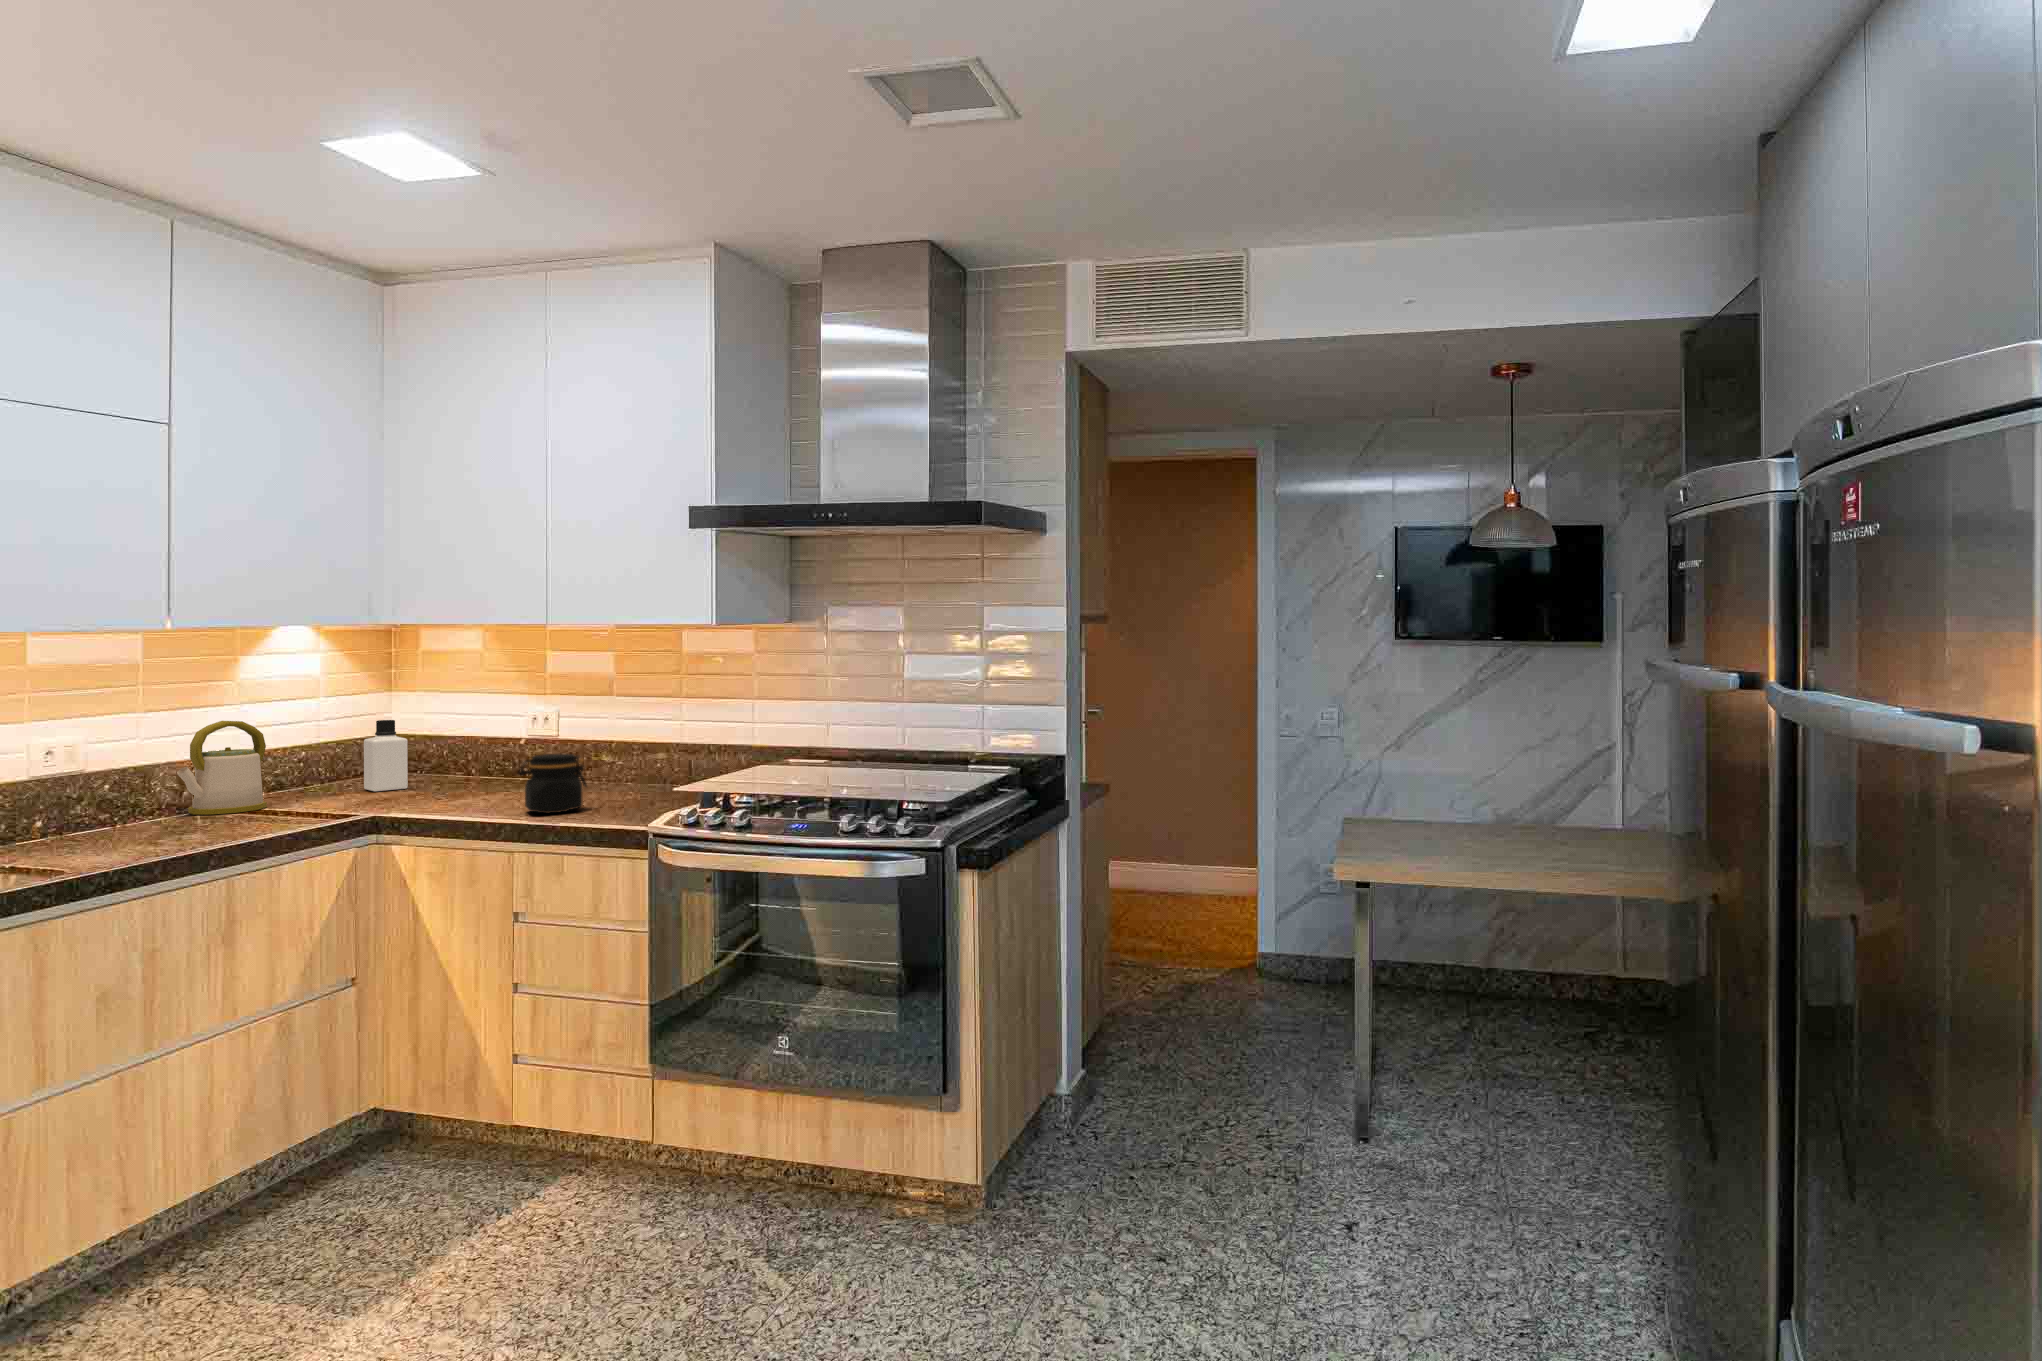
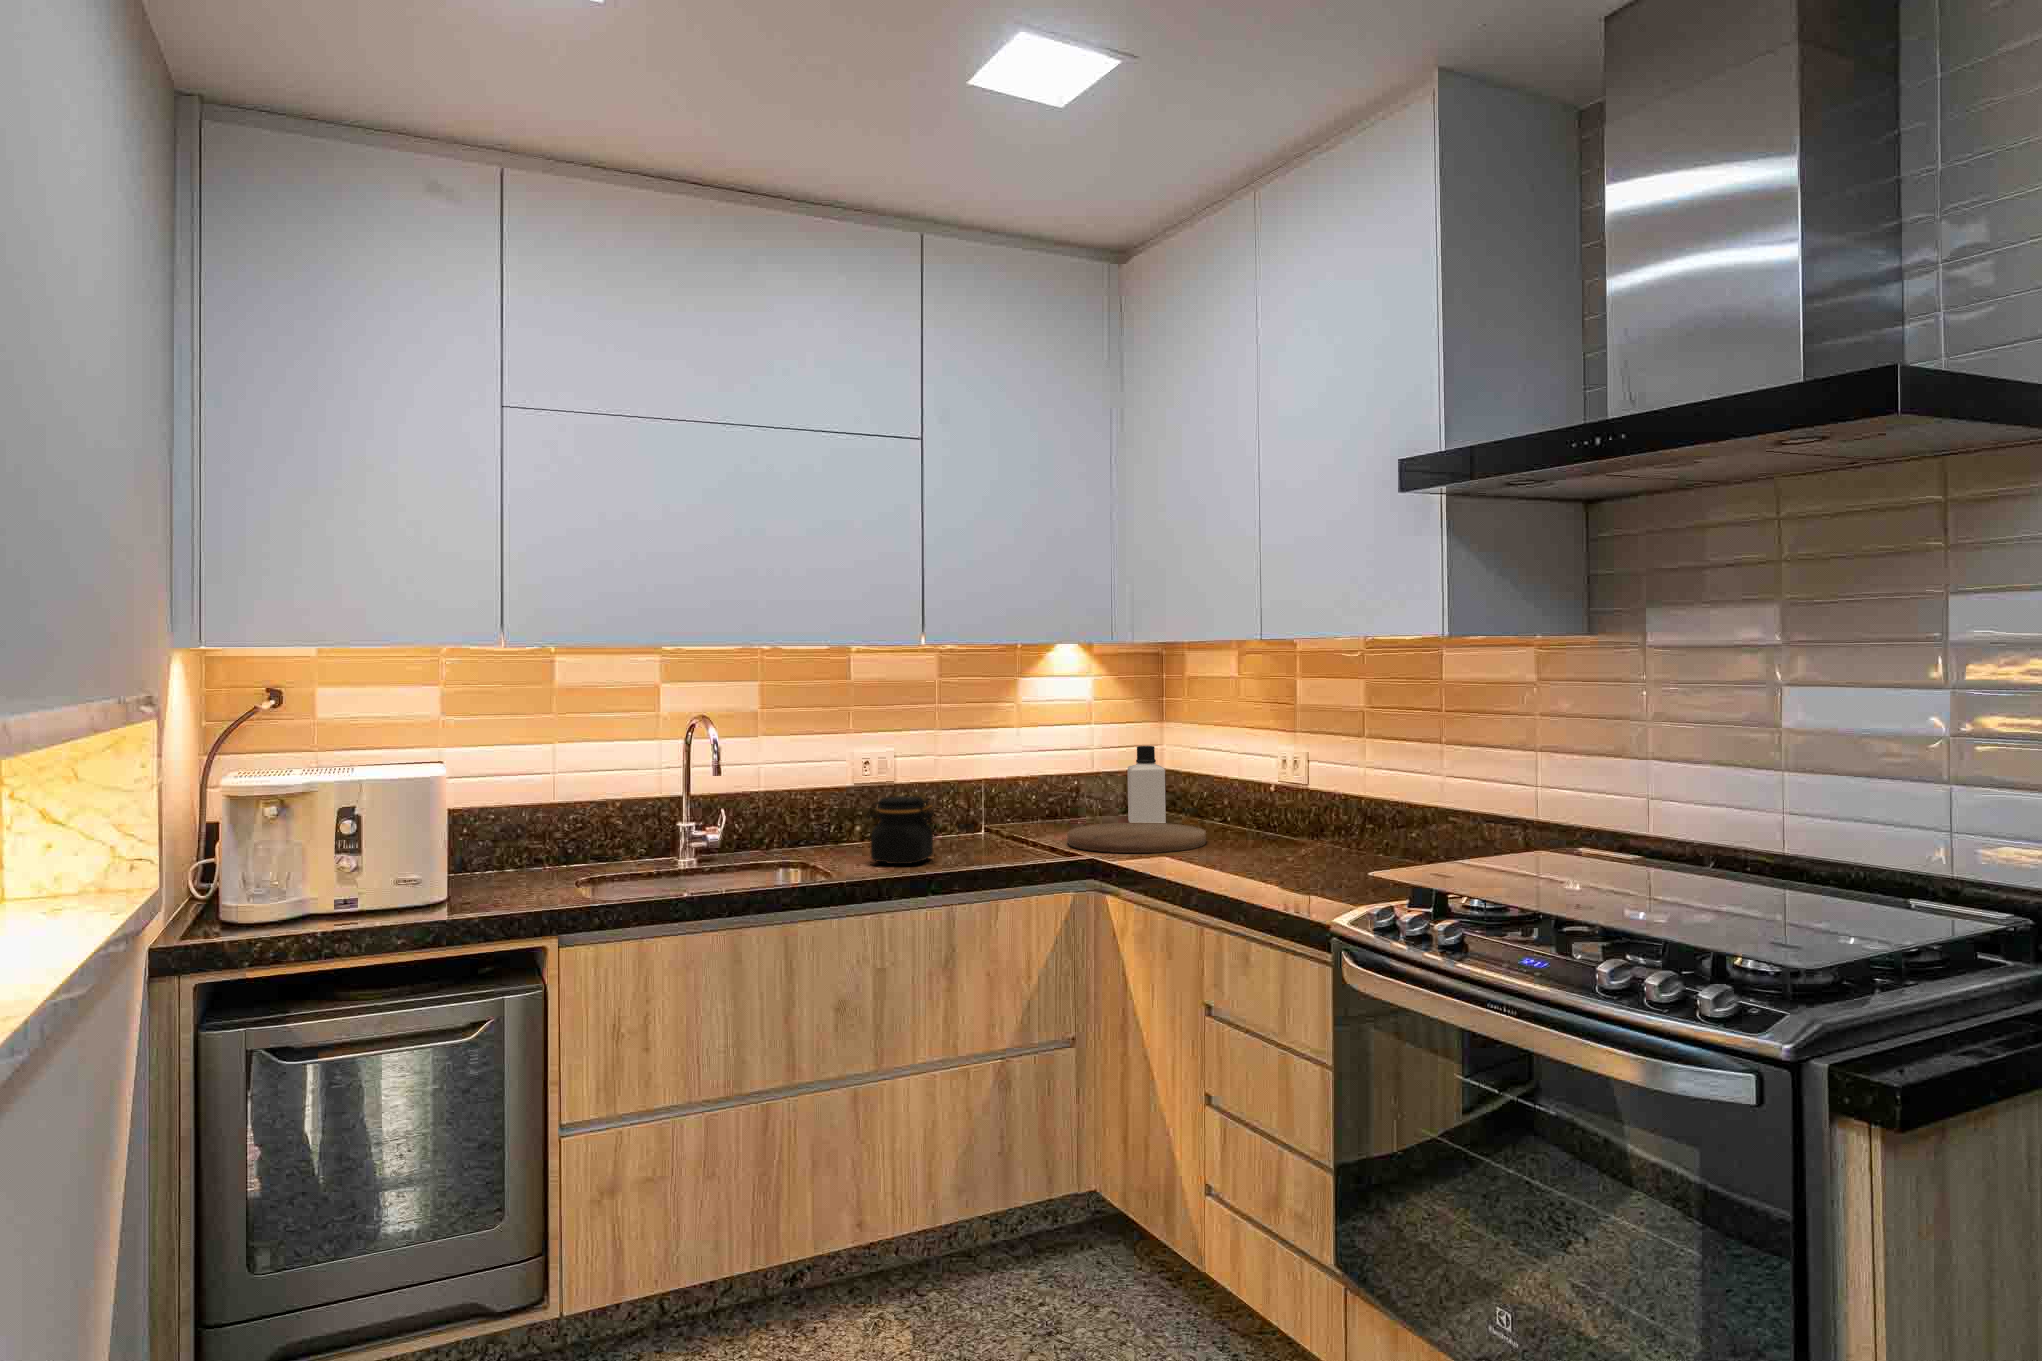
kettle: present [177,721,267,815] -> none [959,742,1032,838]
jar: present [518,754,587,813] -> present [867,796,936,864]
cutting board: none [323,784,468,811] -> present [1067,823,1206,853]

